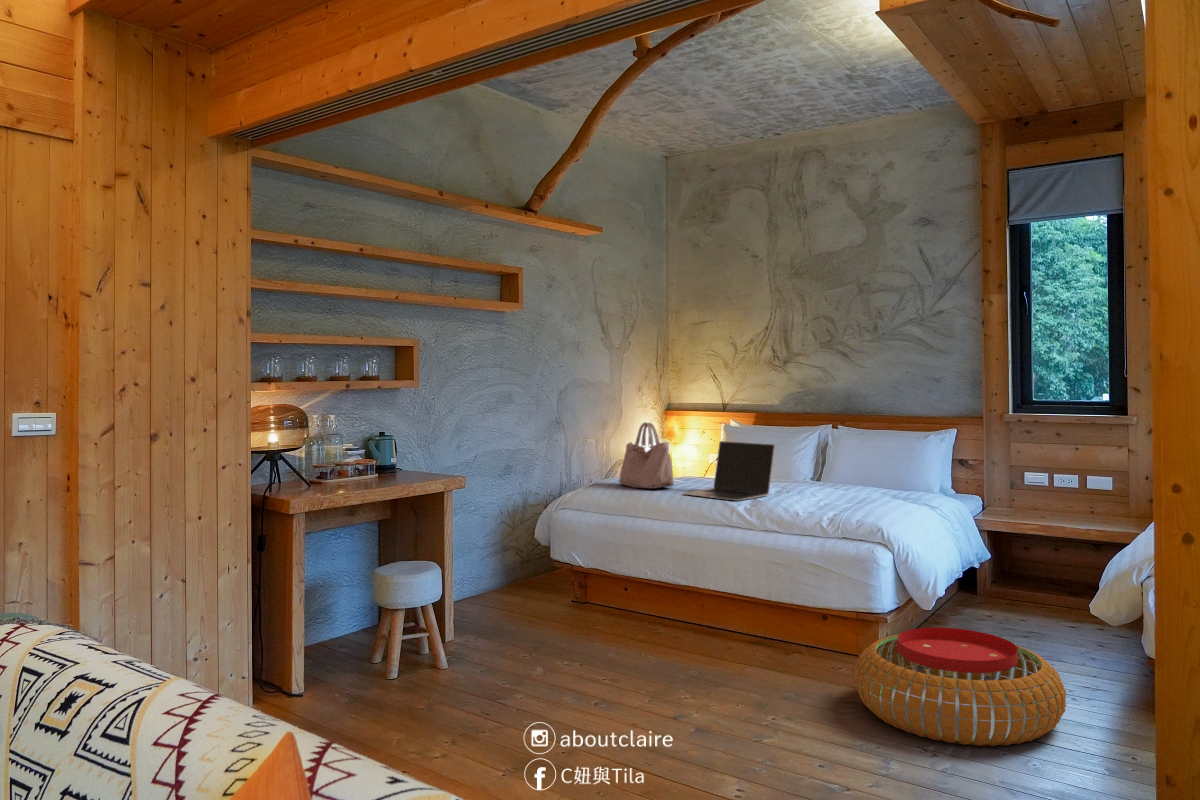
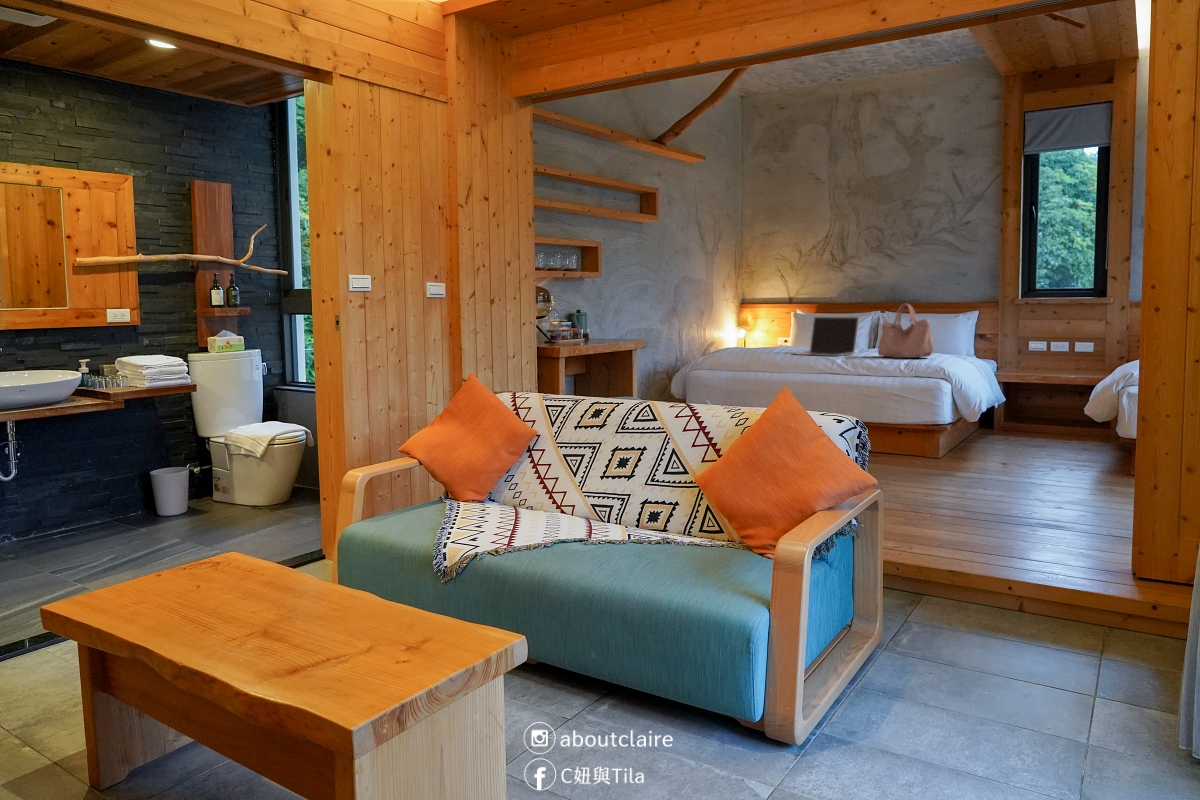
handbag: present [619,422,674,489] -> present [878,303,933,358]
pouf: present [854,628,1066,746] -> none [936,427,1075,488]

